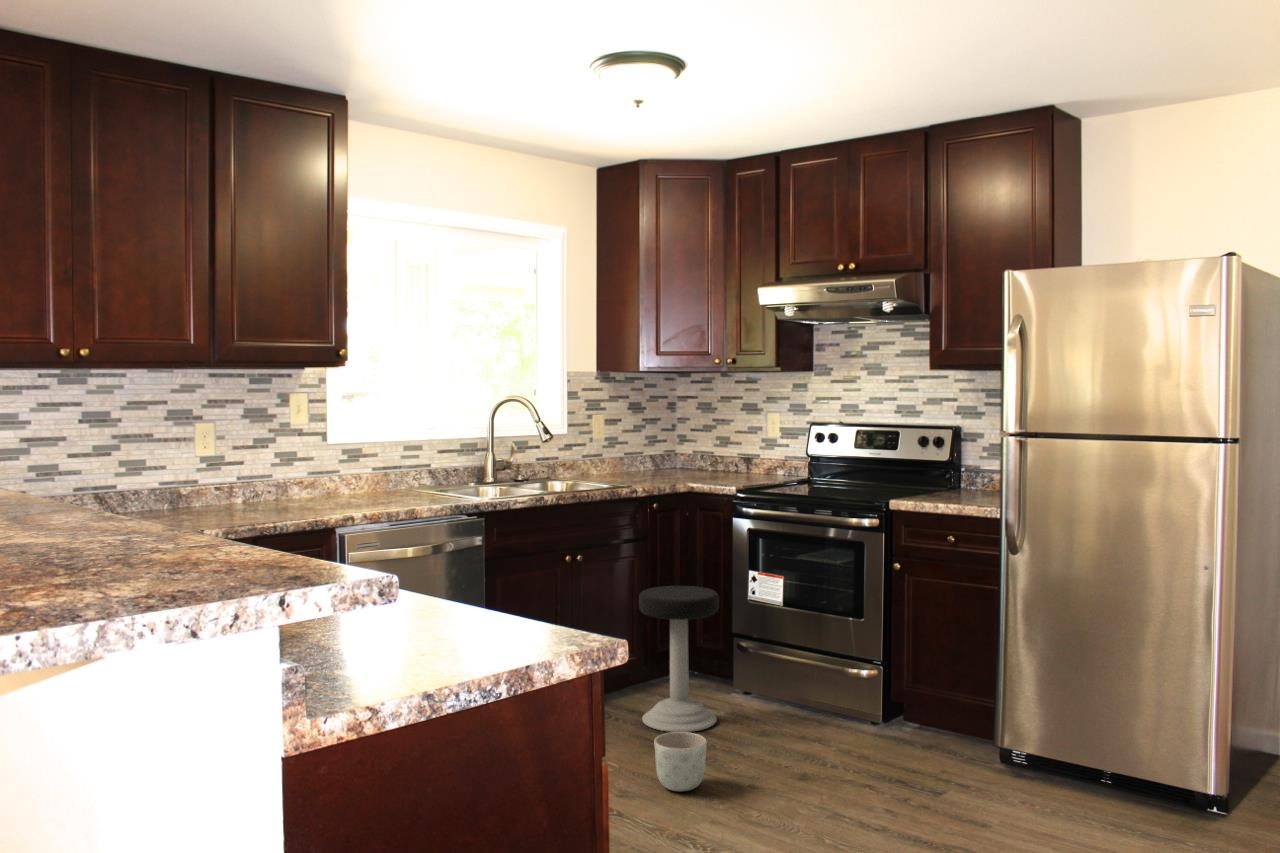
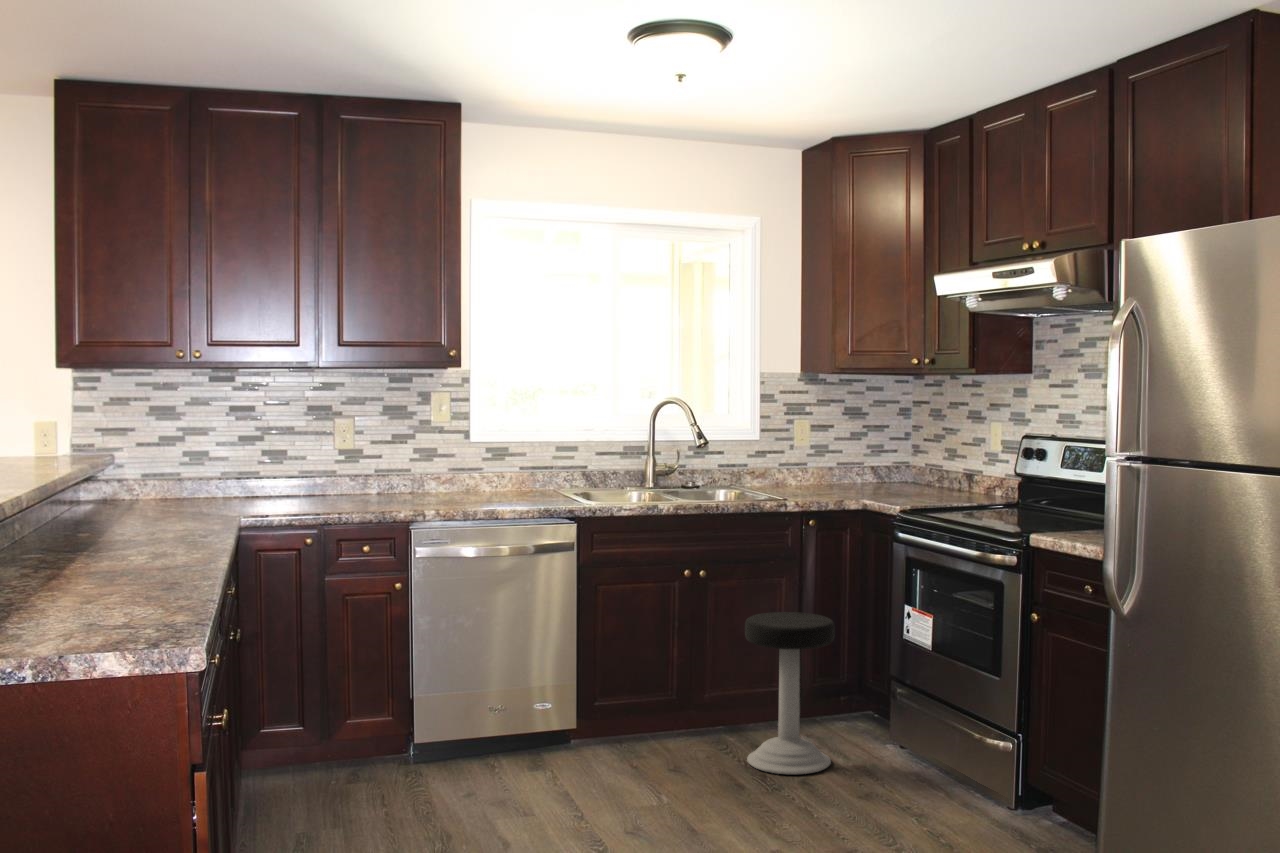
planter: present [654,732,707,791] -> none [672,763,729,826]

